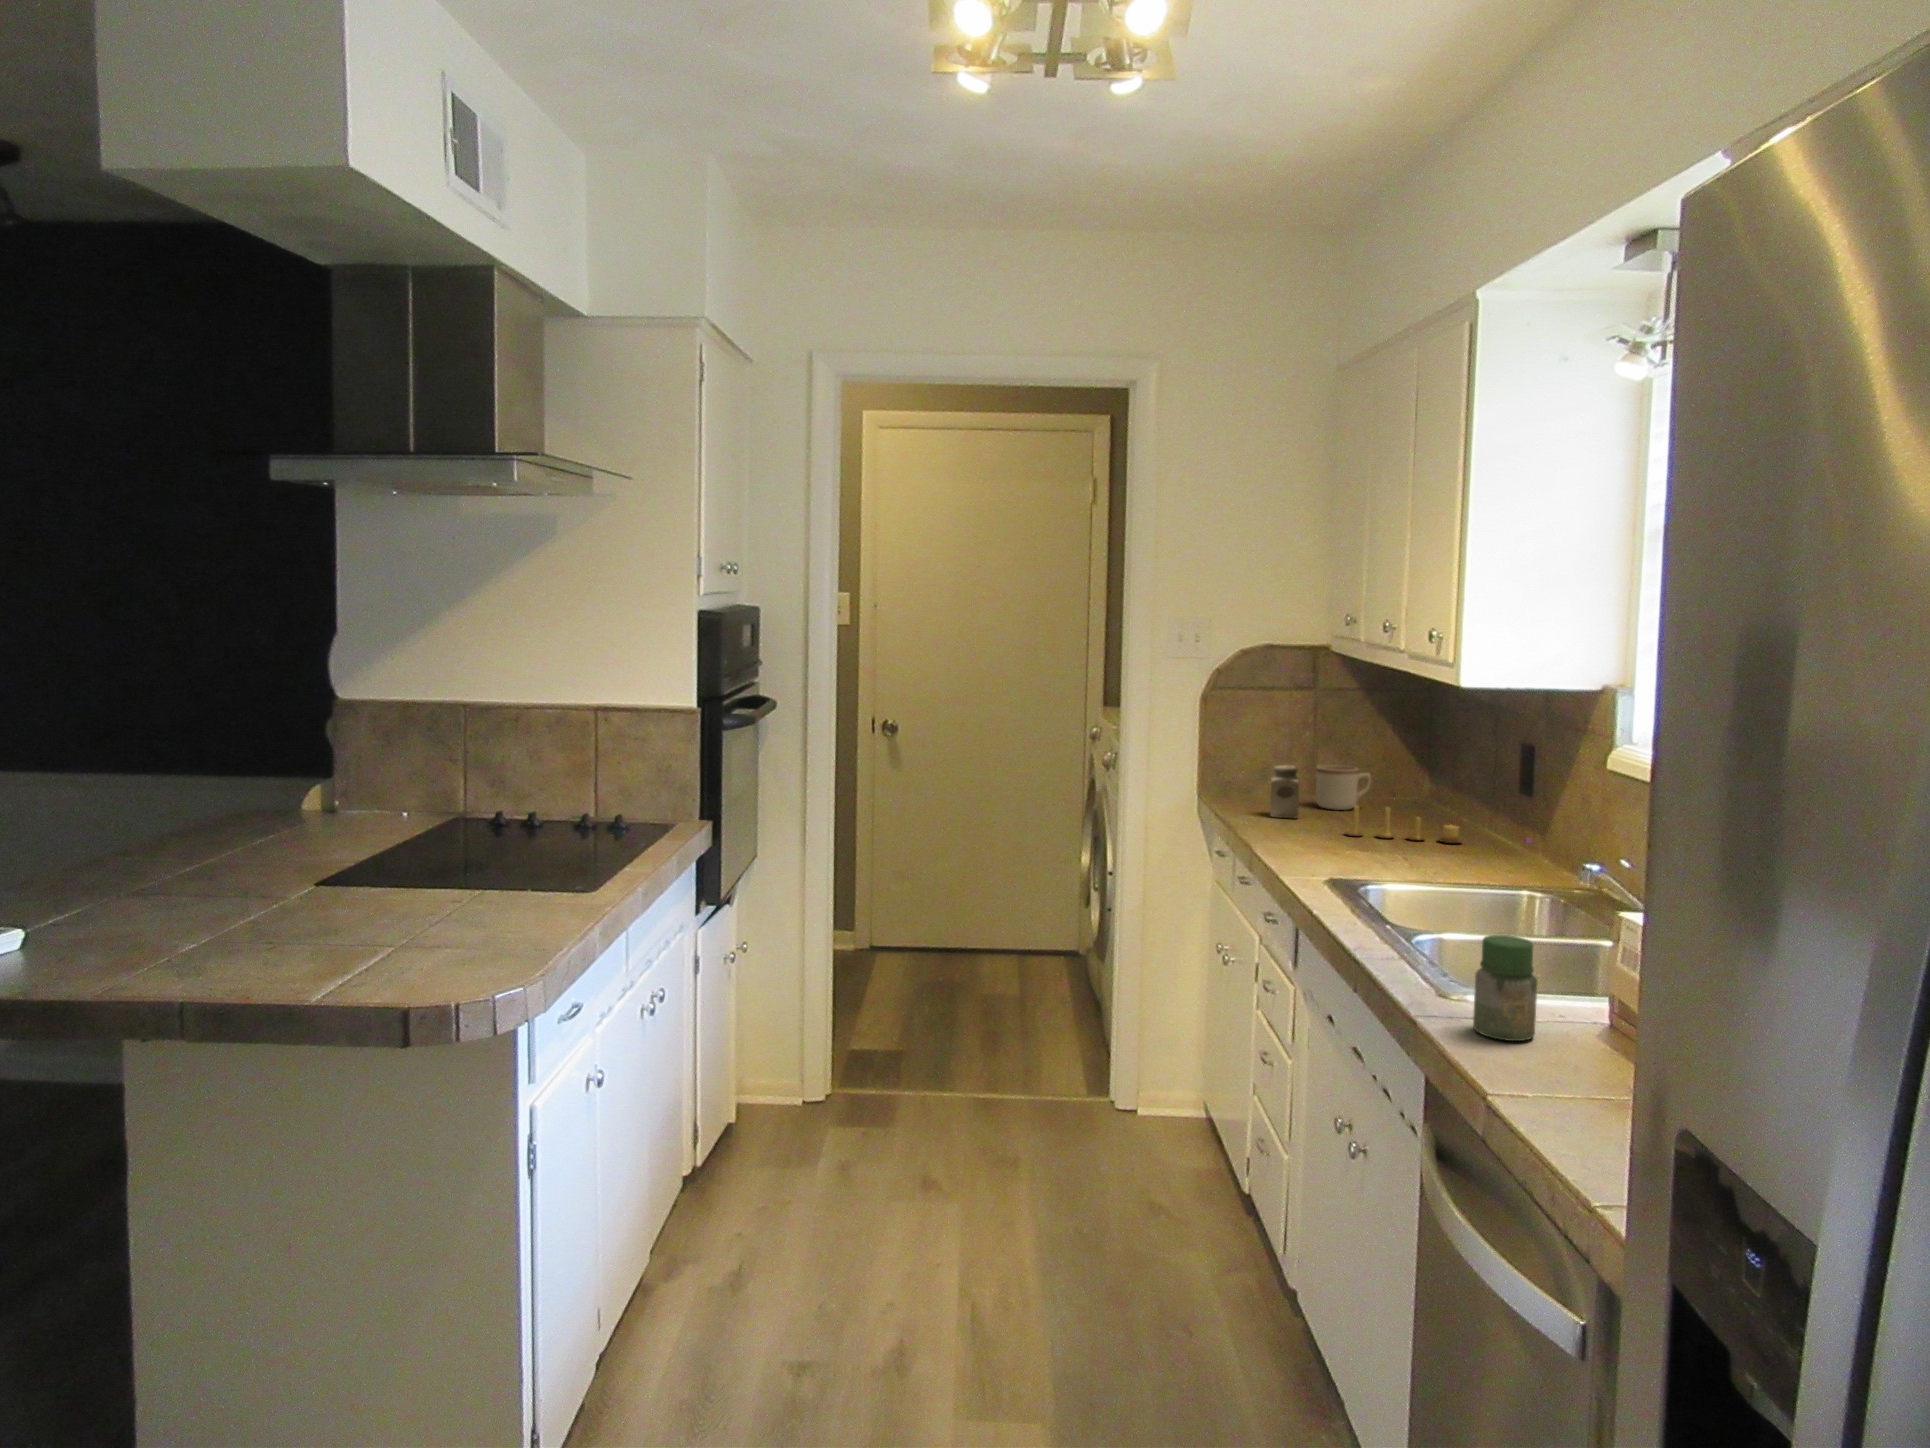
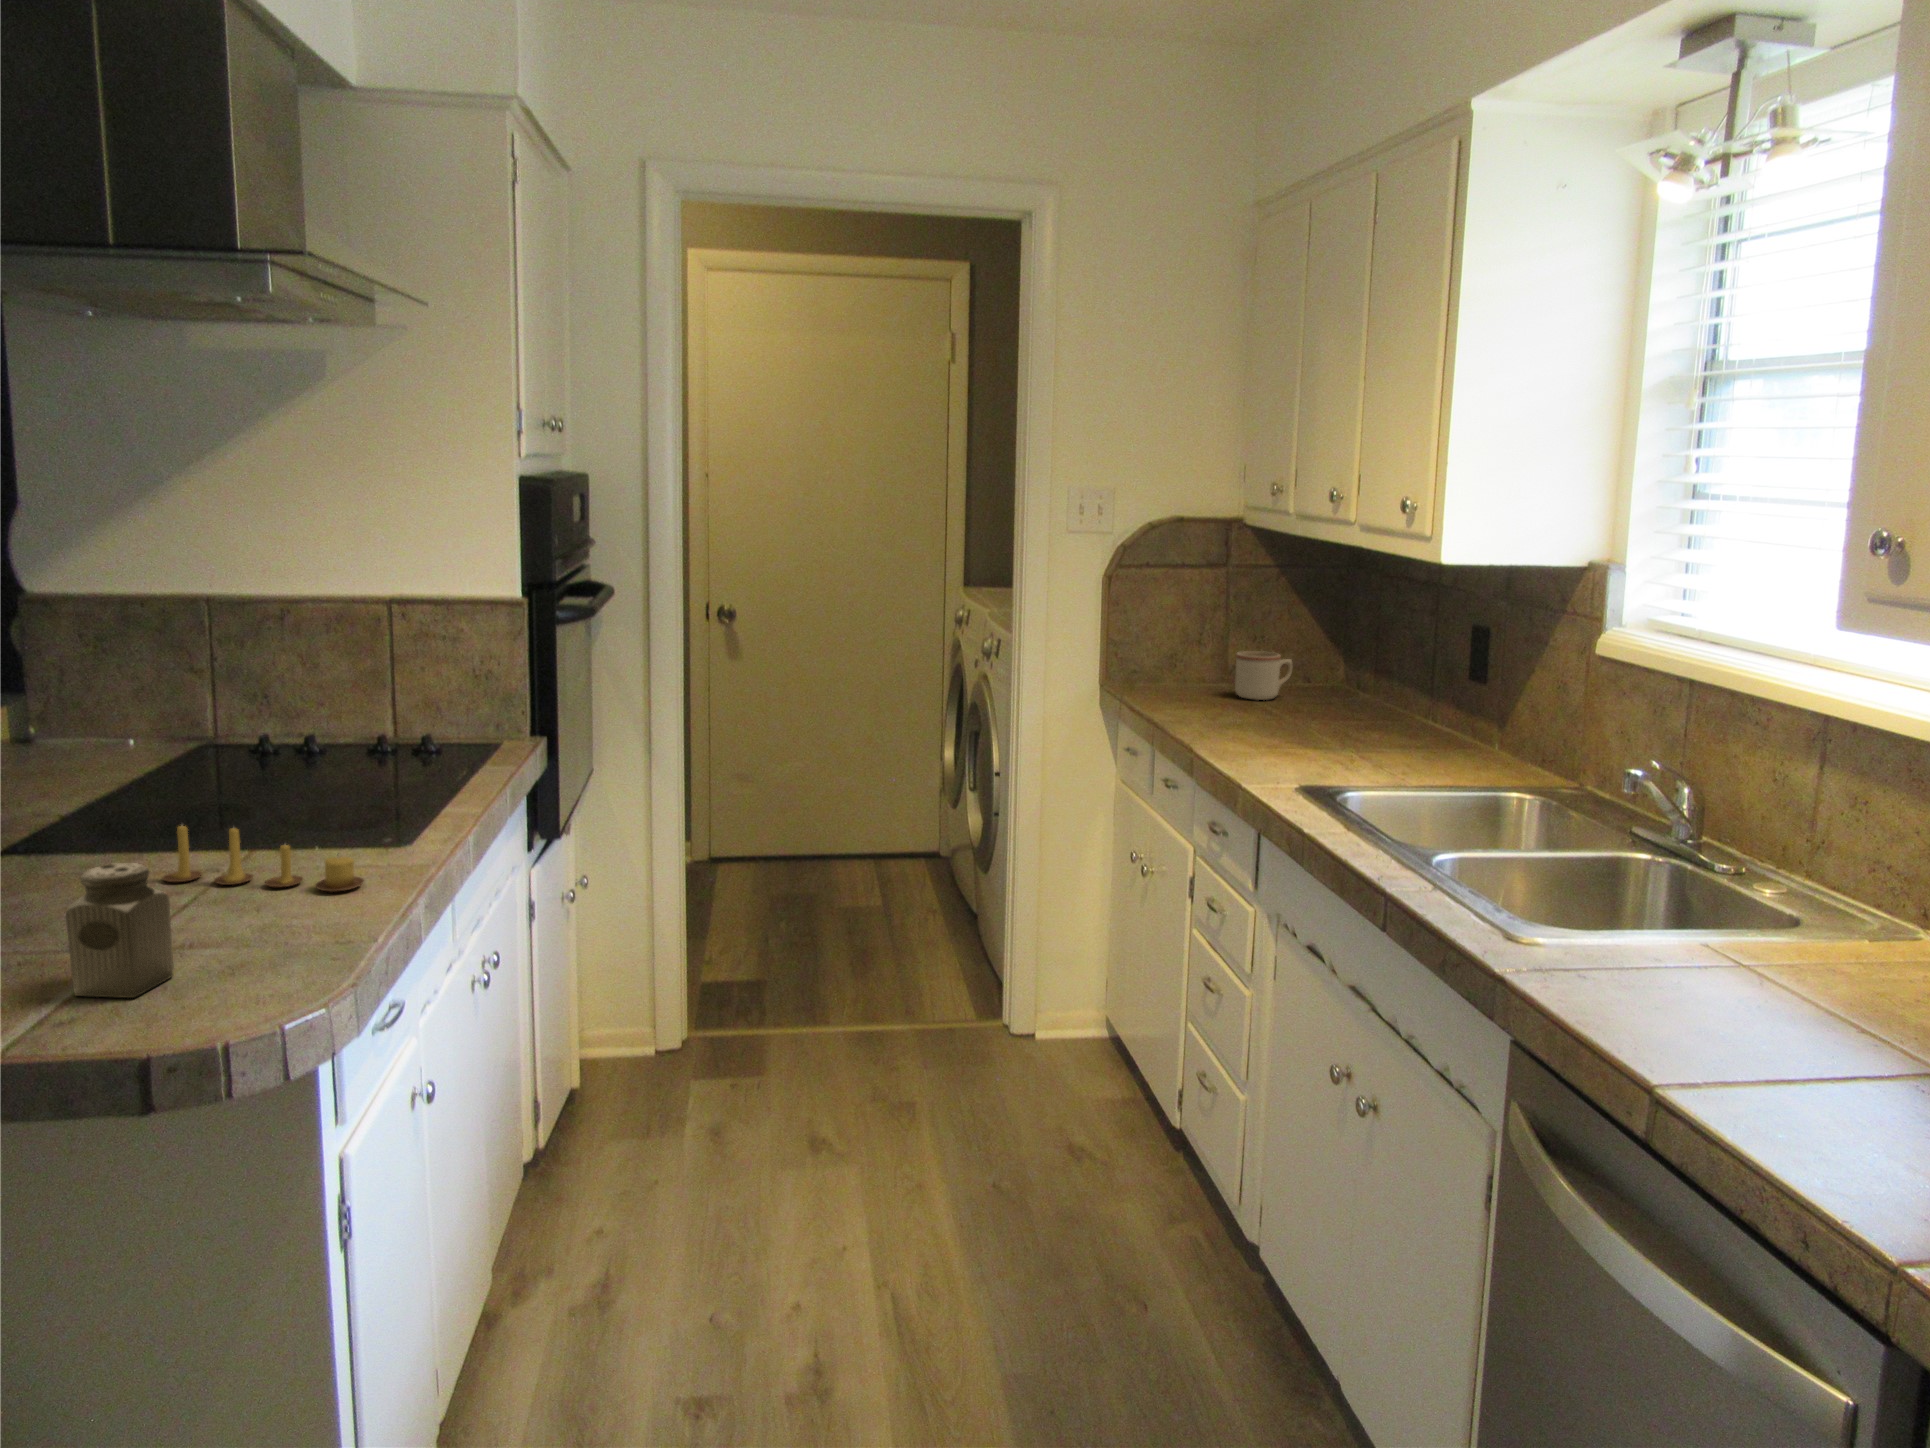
salt shaker: present [1270,765,1299,819] -> present [66,863,174,998]
candle: present [1345,805,1462,843] -> present [163,825,364,892]
jar: present [1473,935,1538,1041] -> none [1574,865,1655,992]

